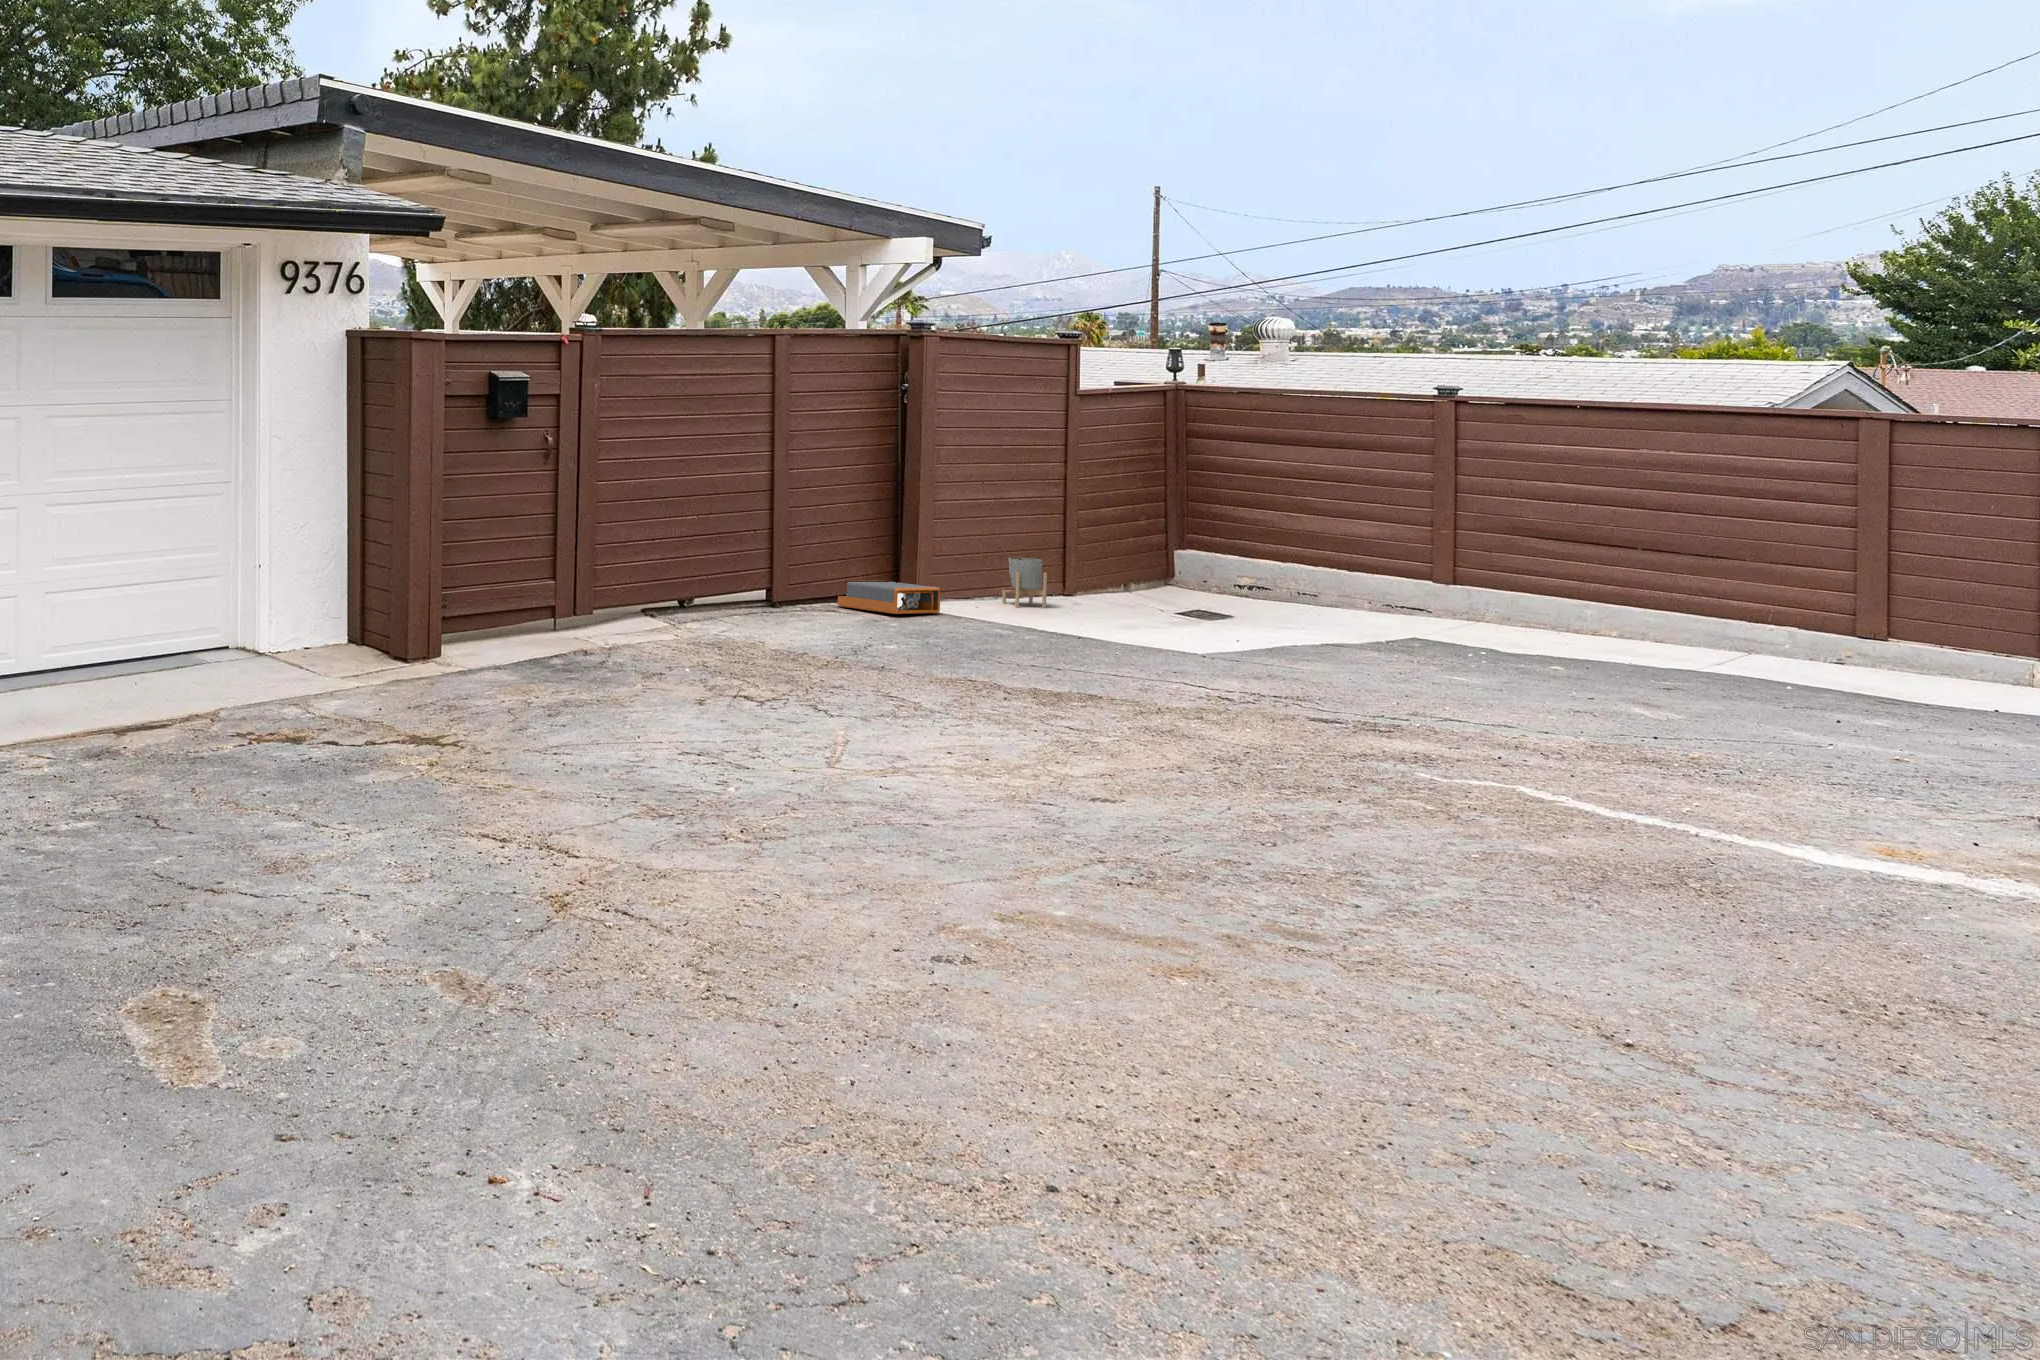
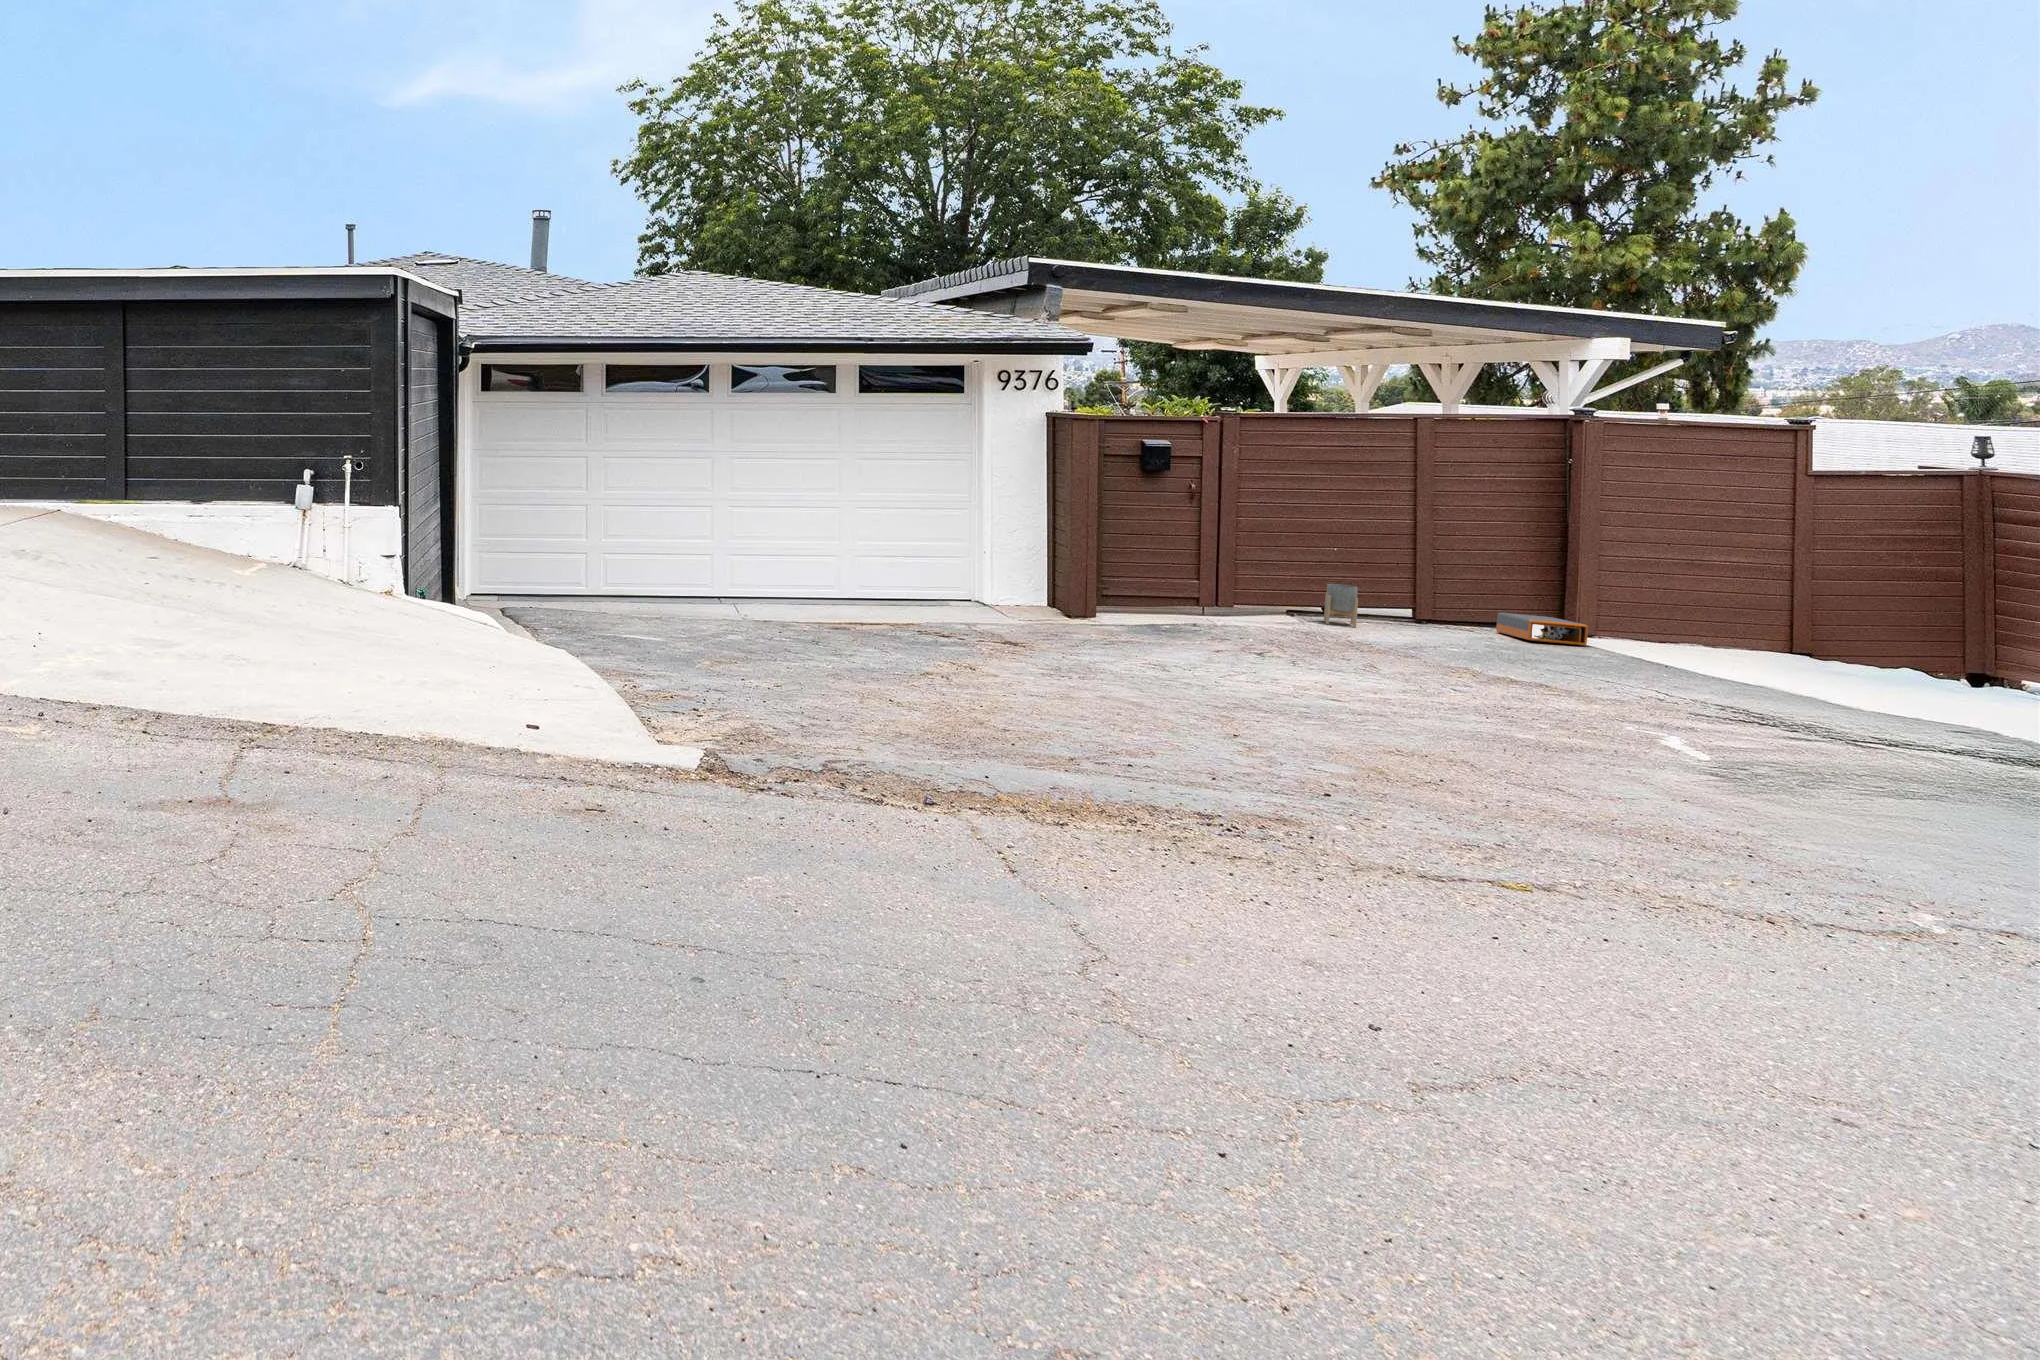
planter: present [1002,558,1047,608] -> present [1324,584,1358,627]

